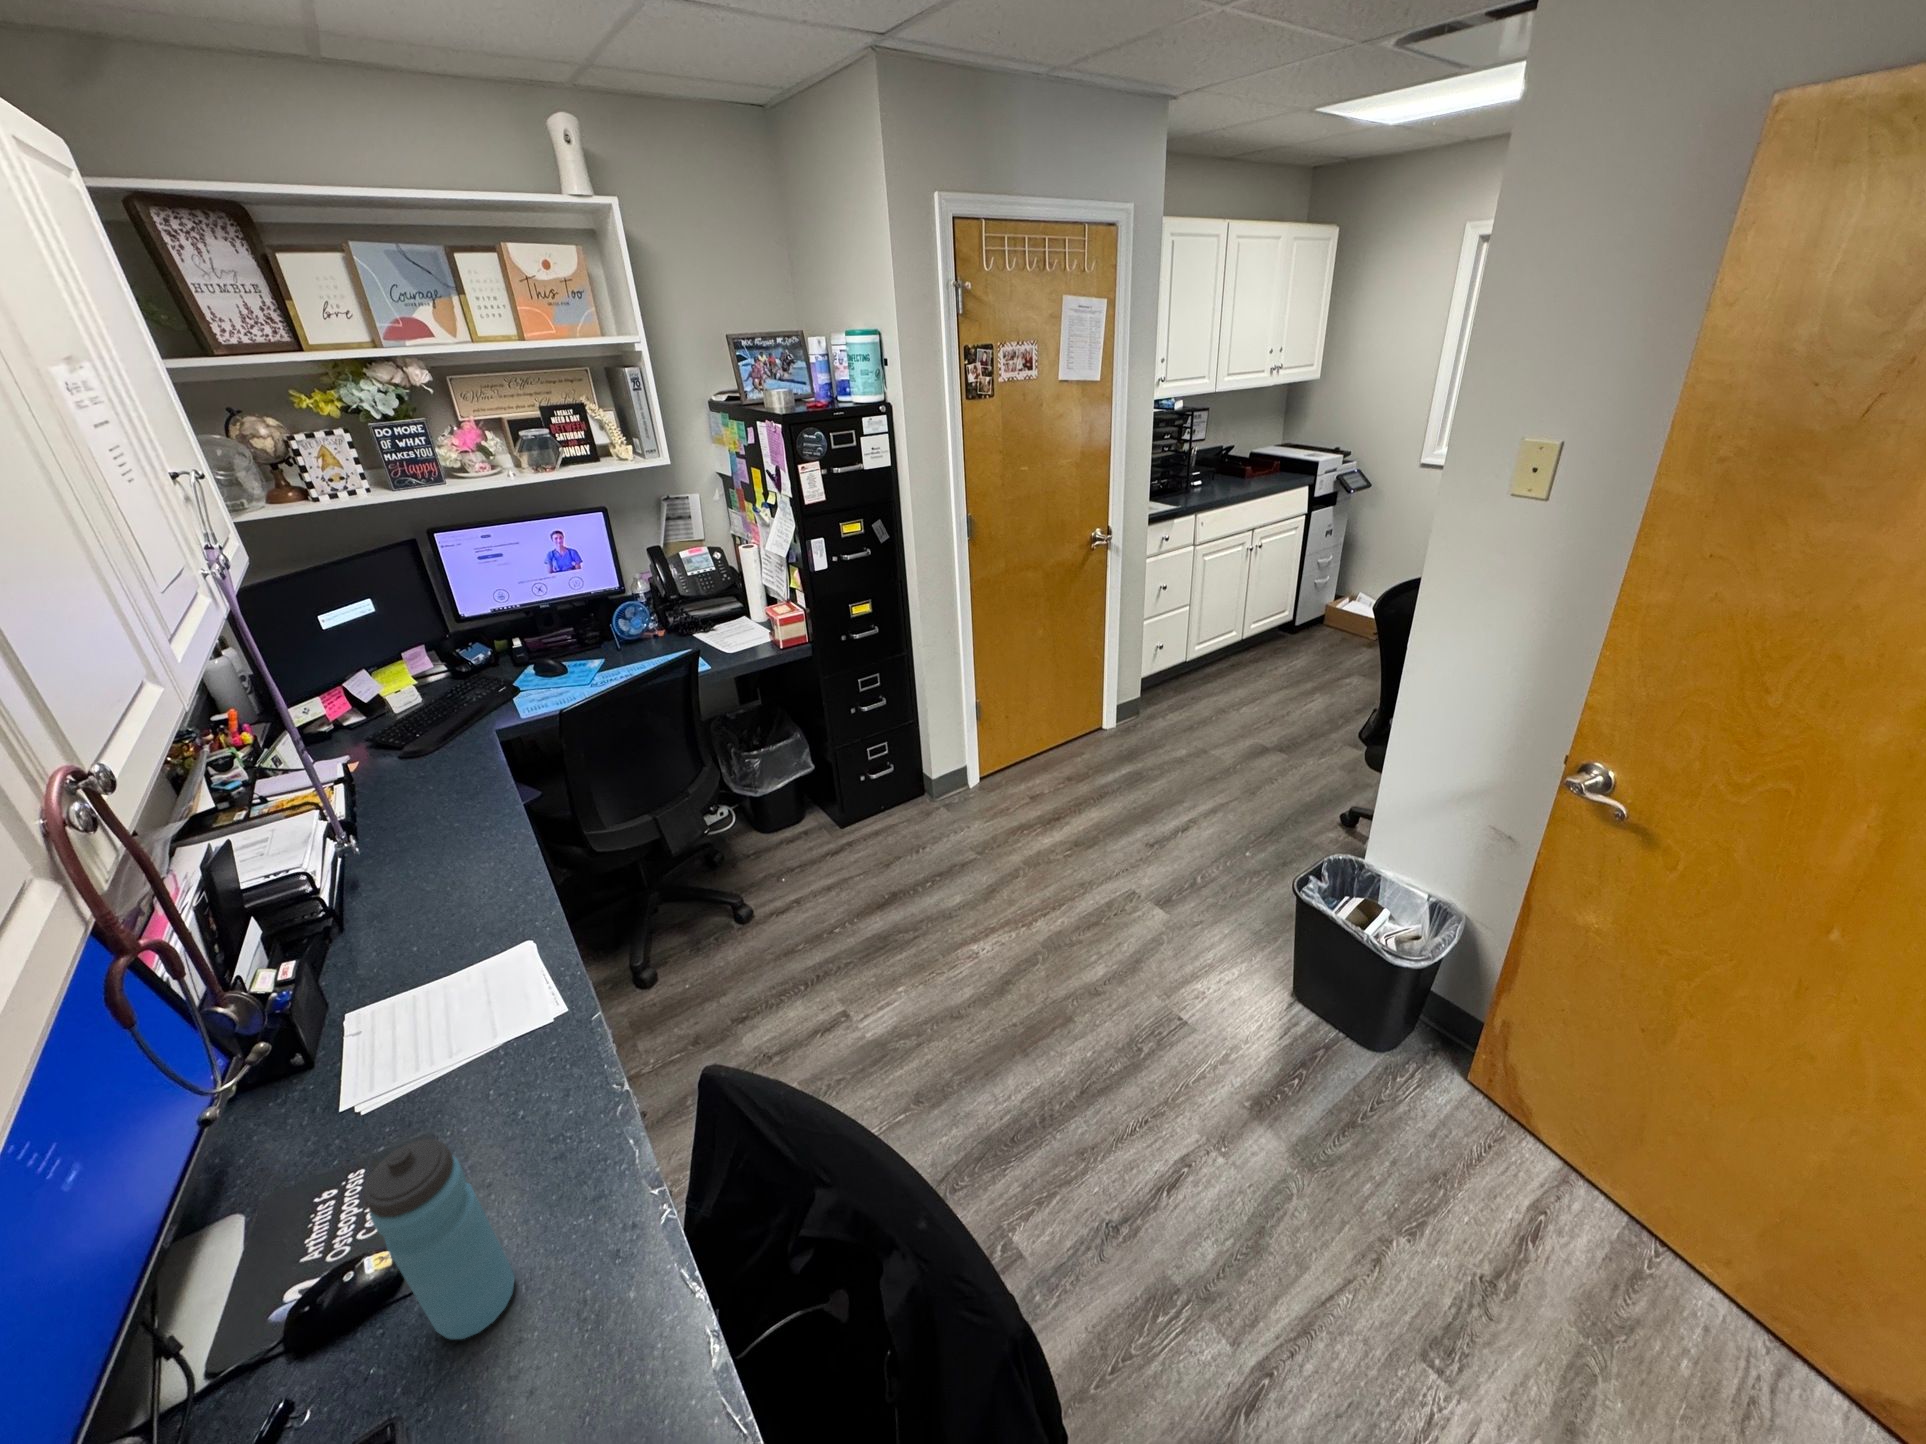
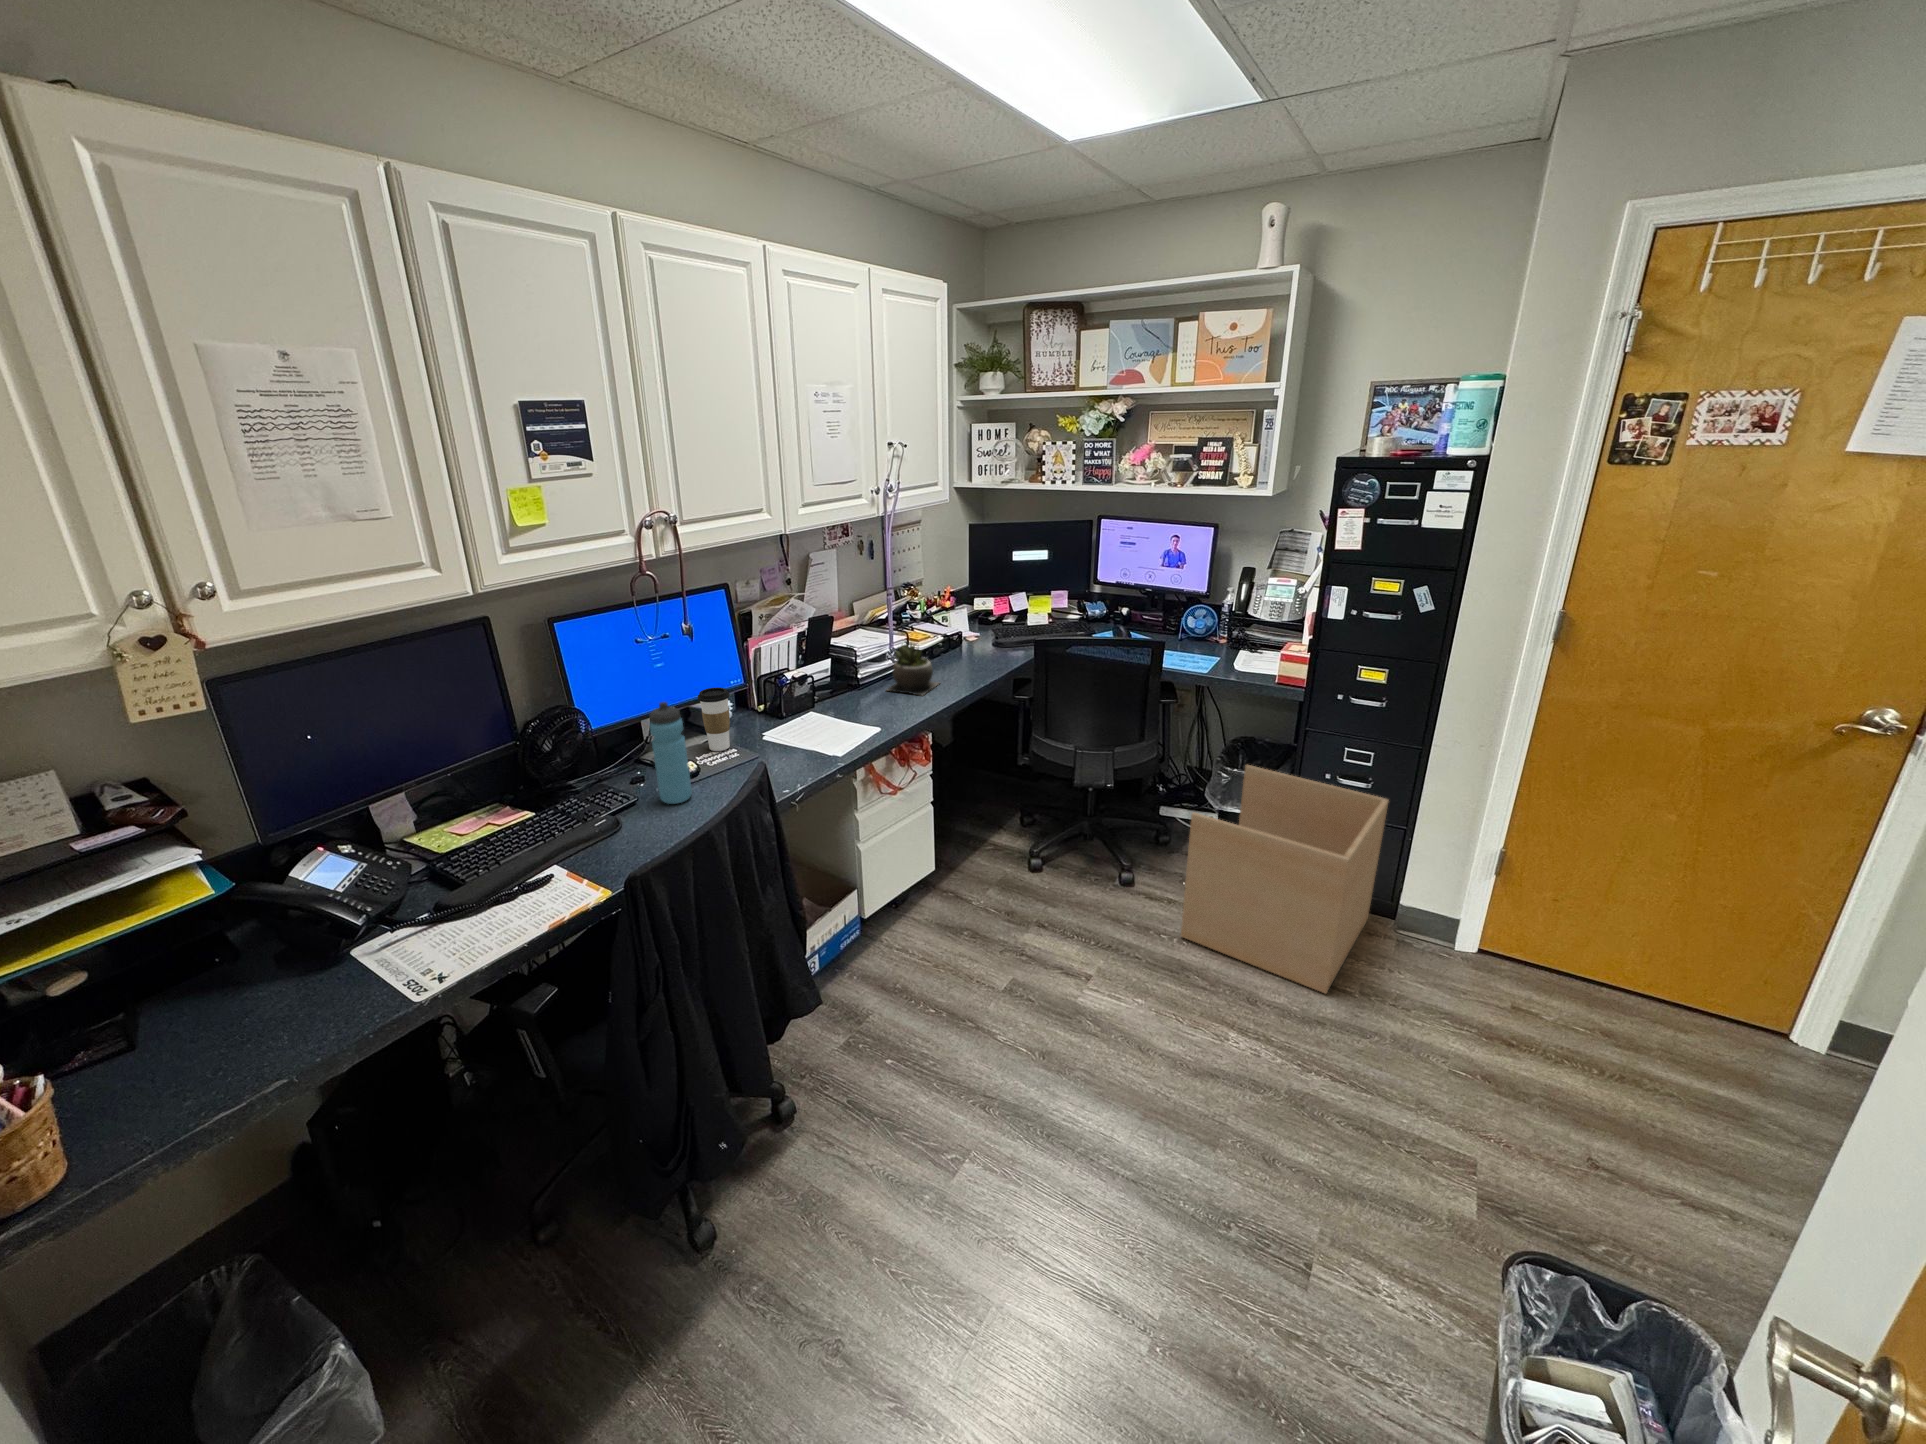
cardboard box: none [786,706,970,918] -> present [1181,765,1389,993]
succulent plant: none [380,794,488,891] -> present [887,644,939,696]
coffee cup: none [213,1068,342,1207] -> present [698,687,730,751]

